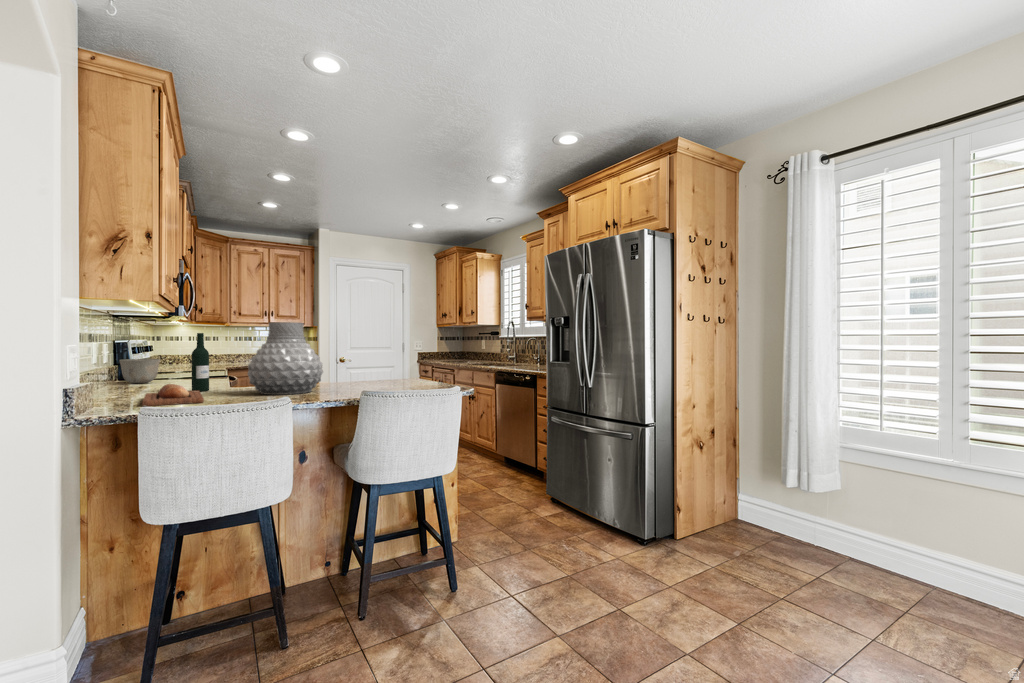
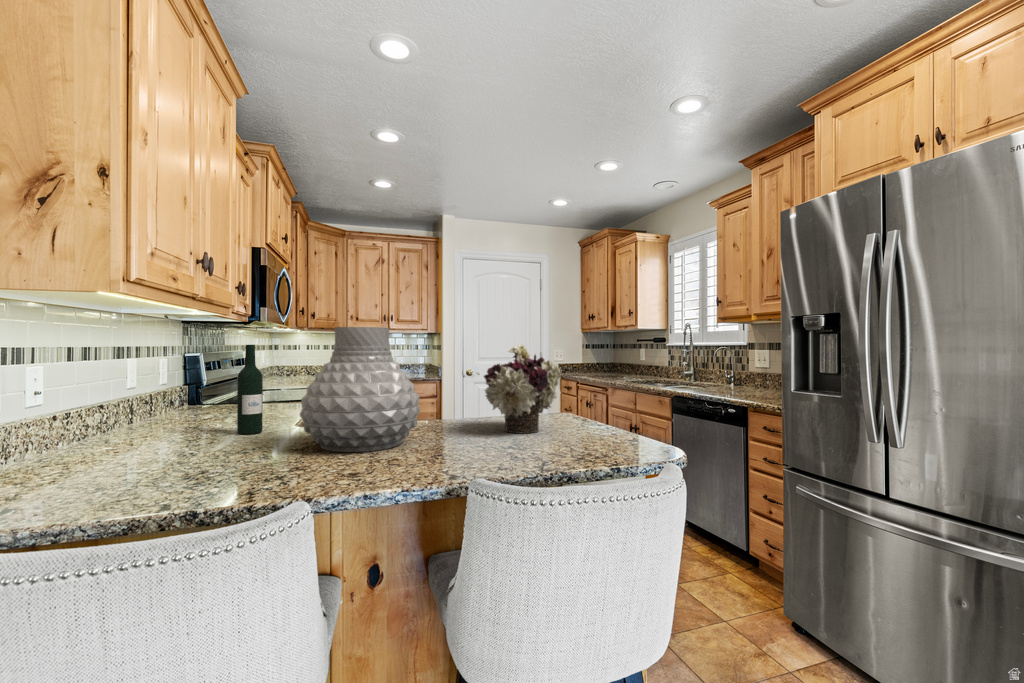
flower arrangement: none [361,334,410,387] -> present [484,345,561,433]
ceramic bowl: present [120,359,160,383] -> none [187,376,236,409]
bread loaf: present [142,384,204,406] -> none [89,431,228,485]

